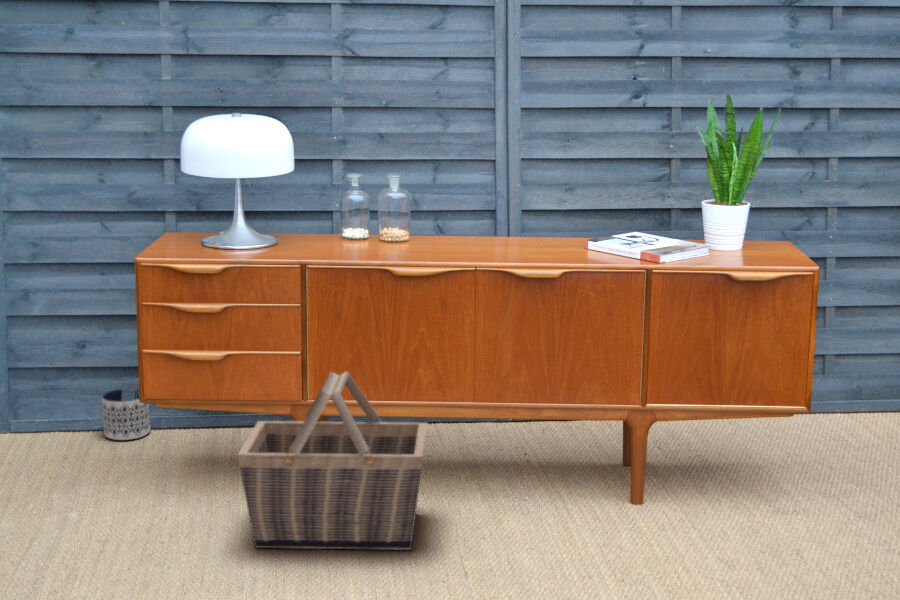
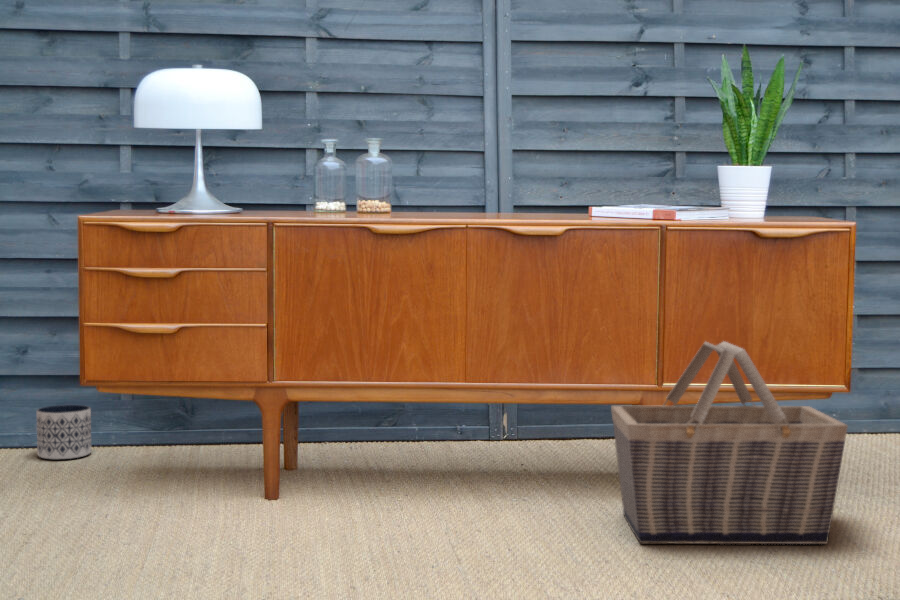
basket: present [238,372,427,550] -> present [611,342,848,544]

